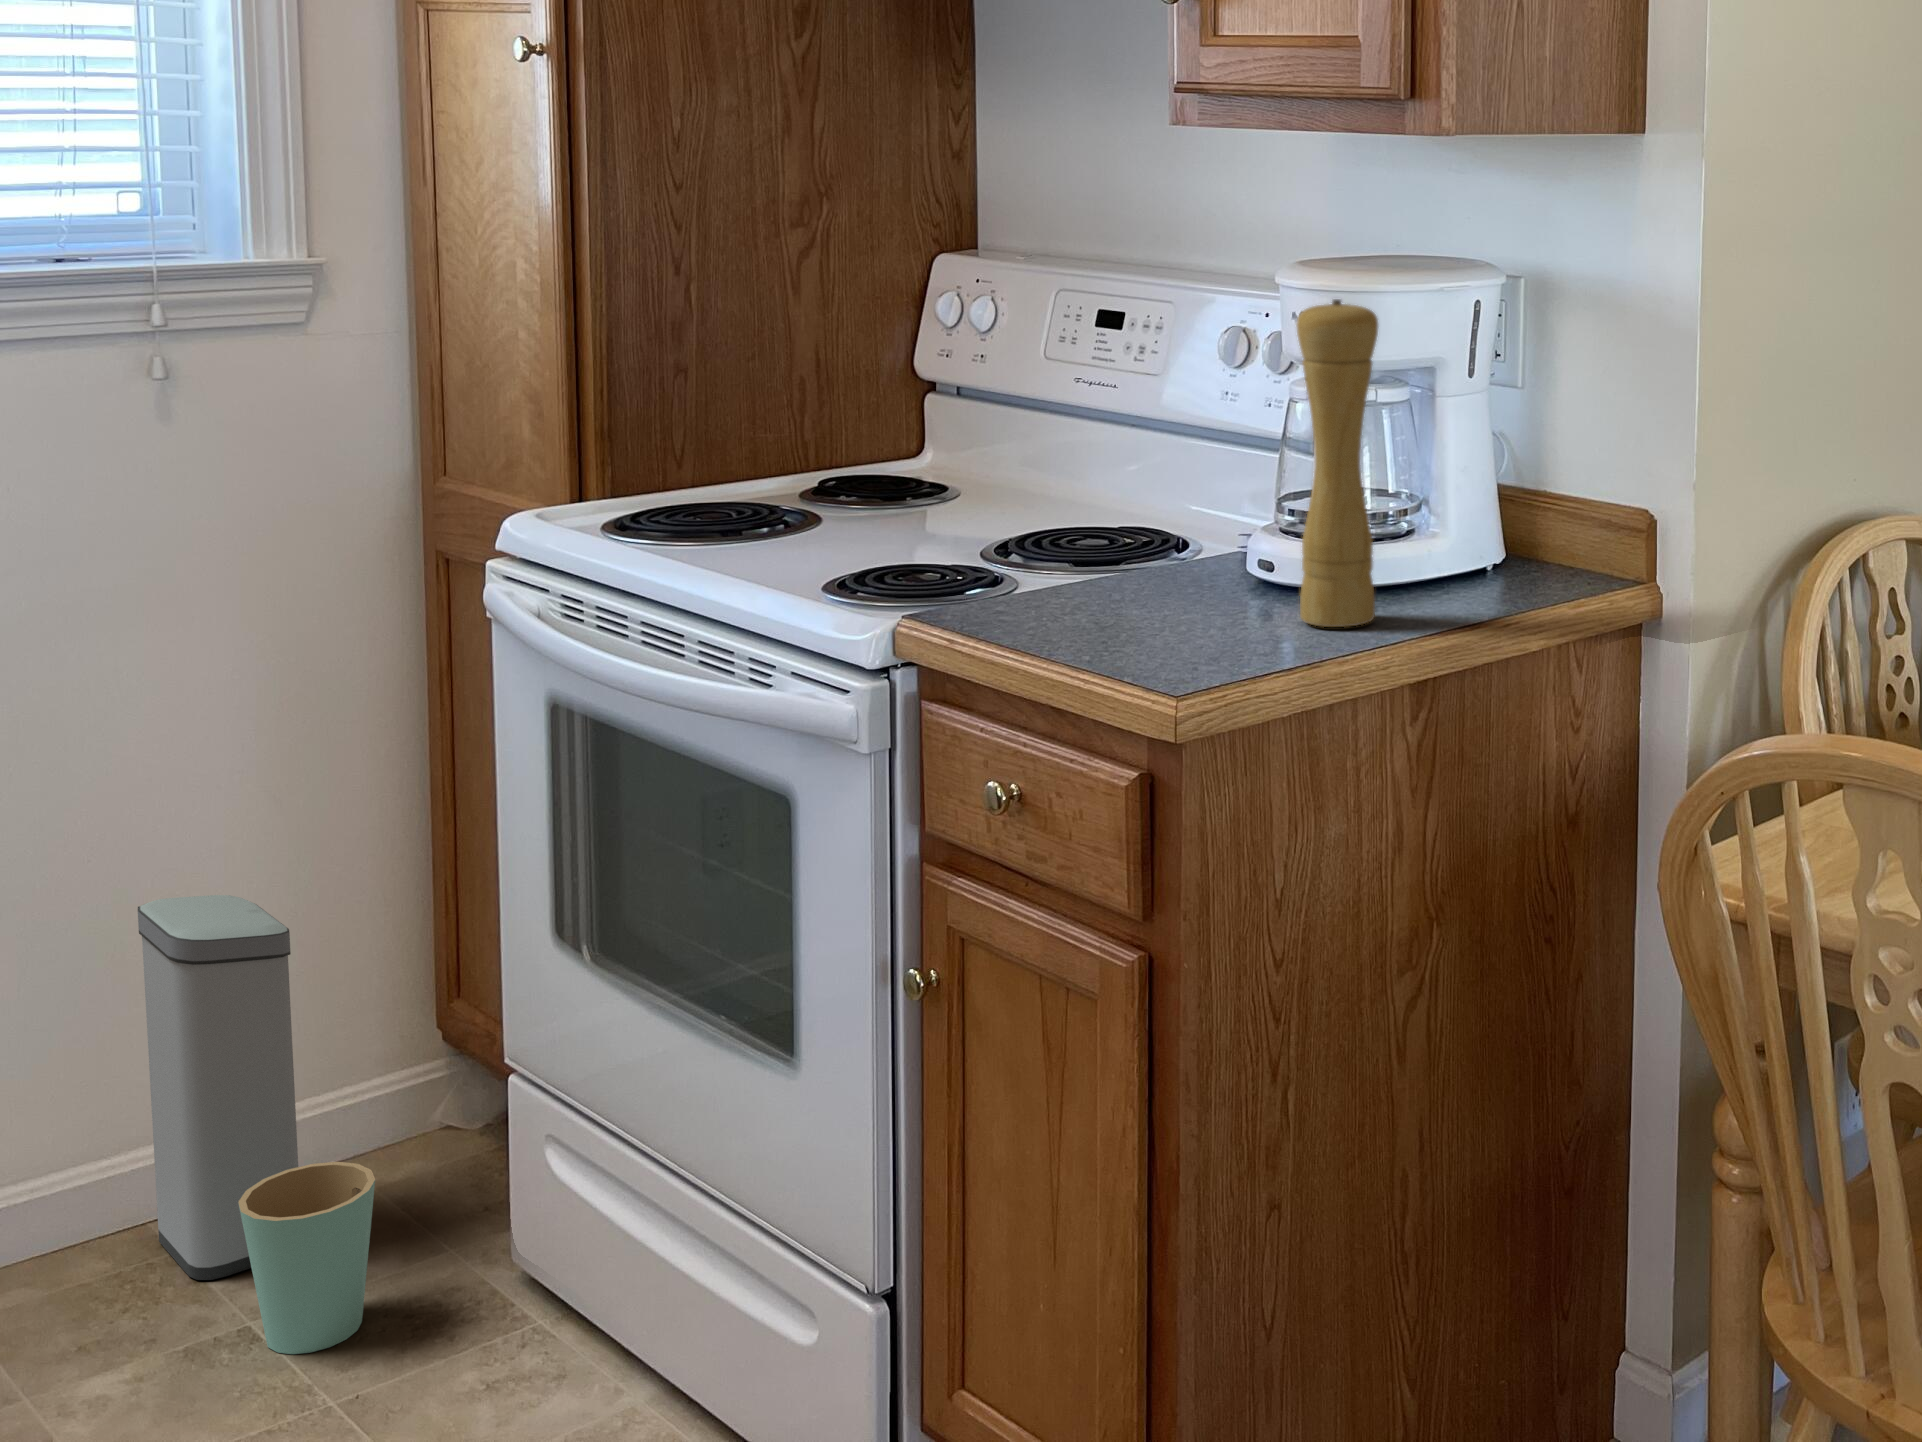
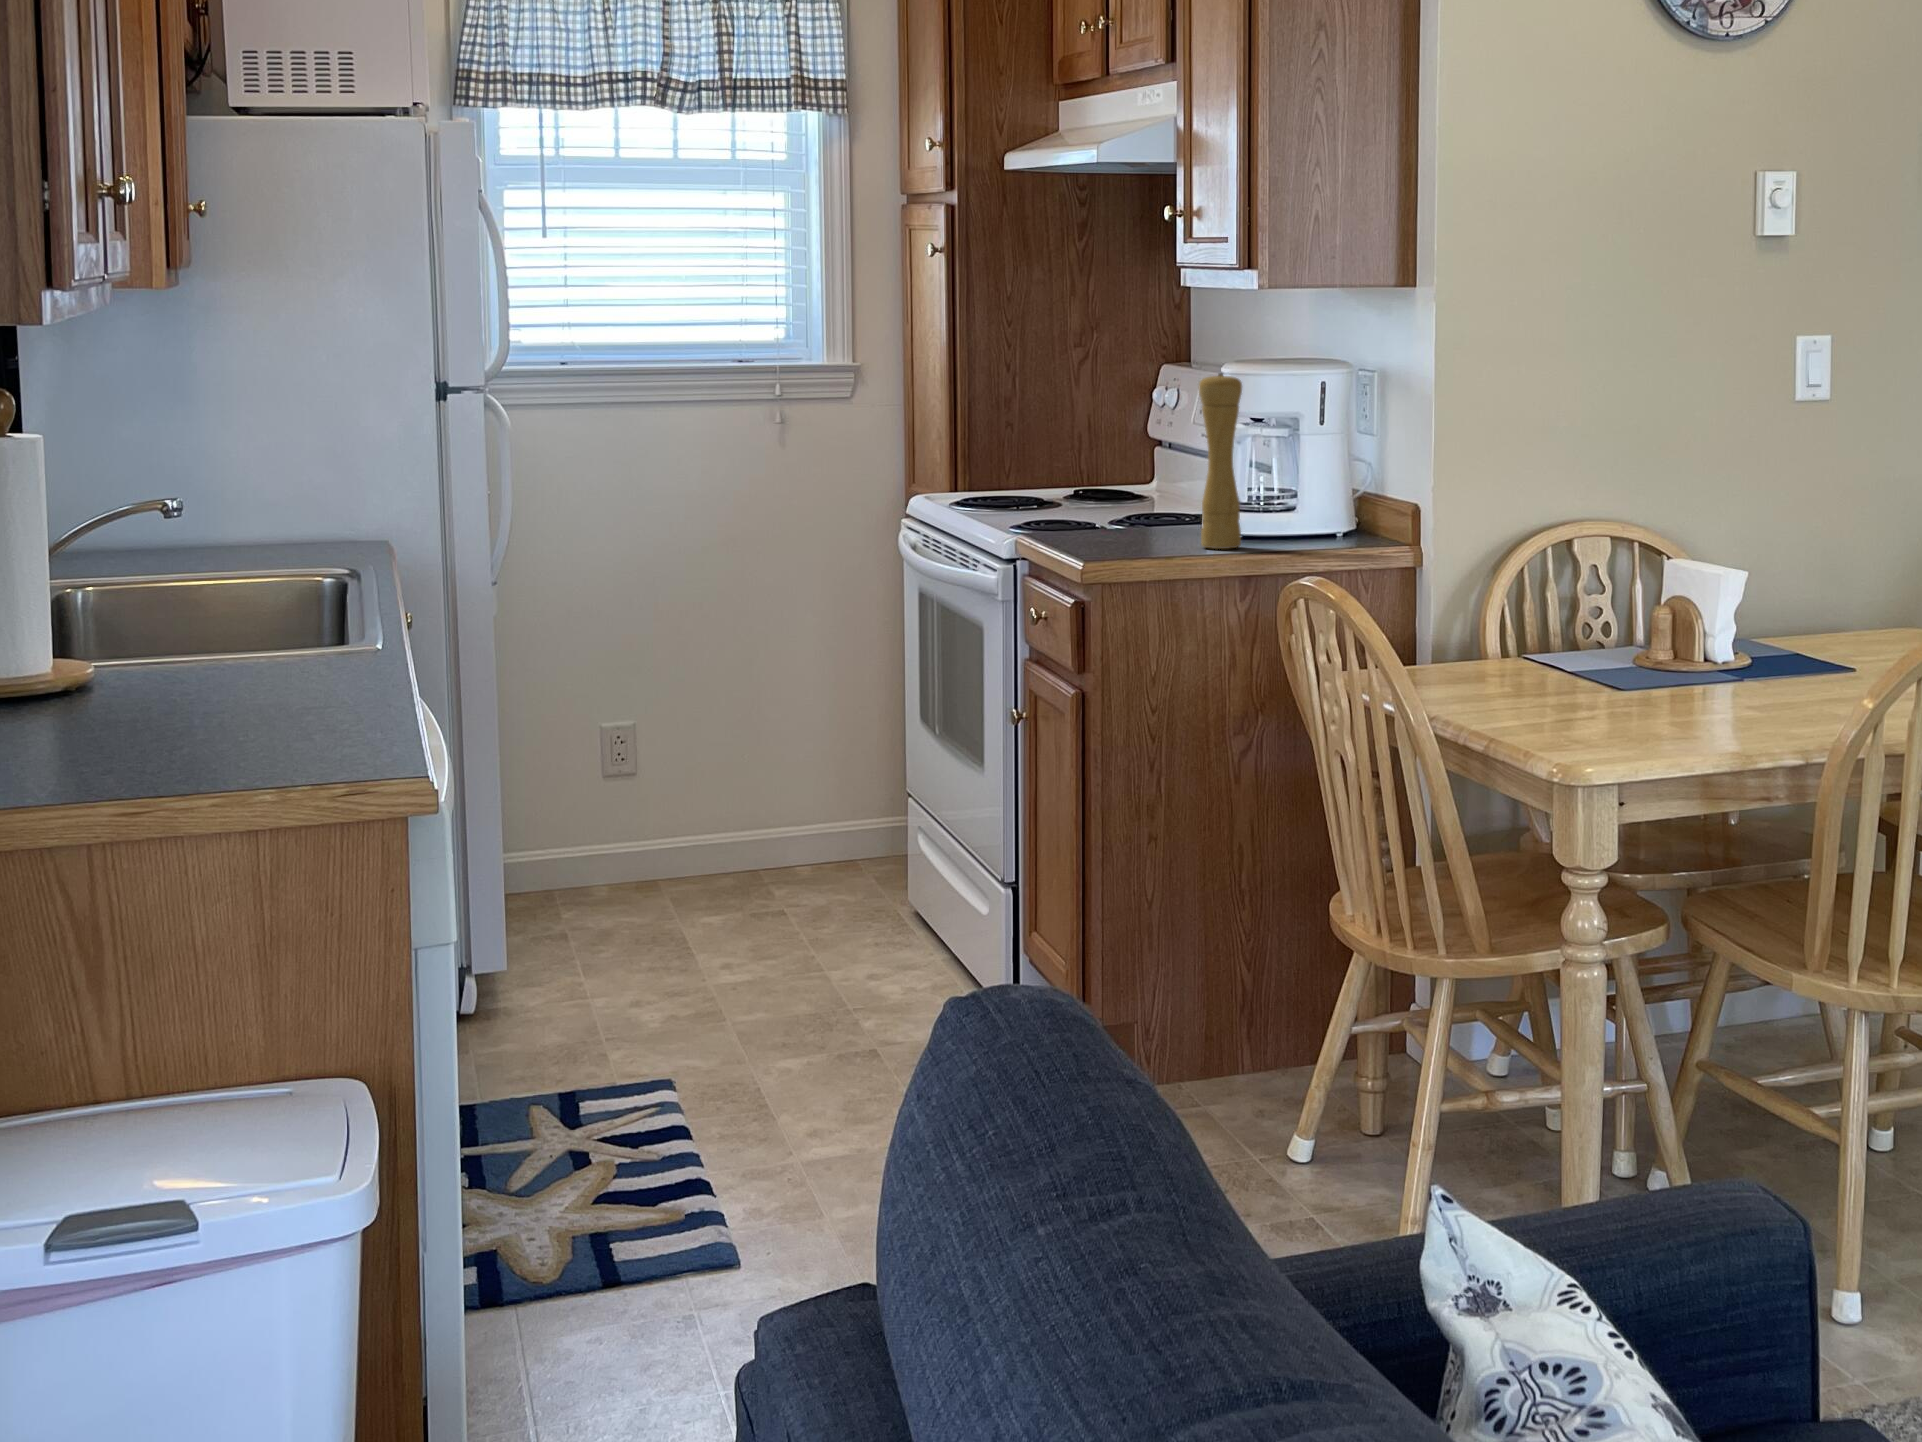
trash can: present [138,895,375,1354] -> none [752,700,837,929]

